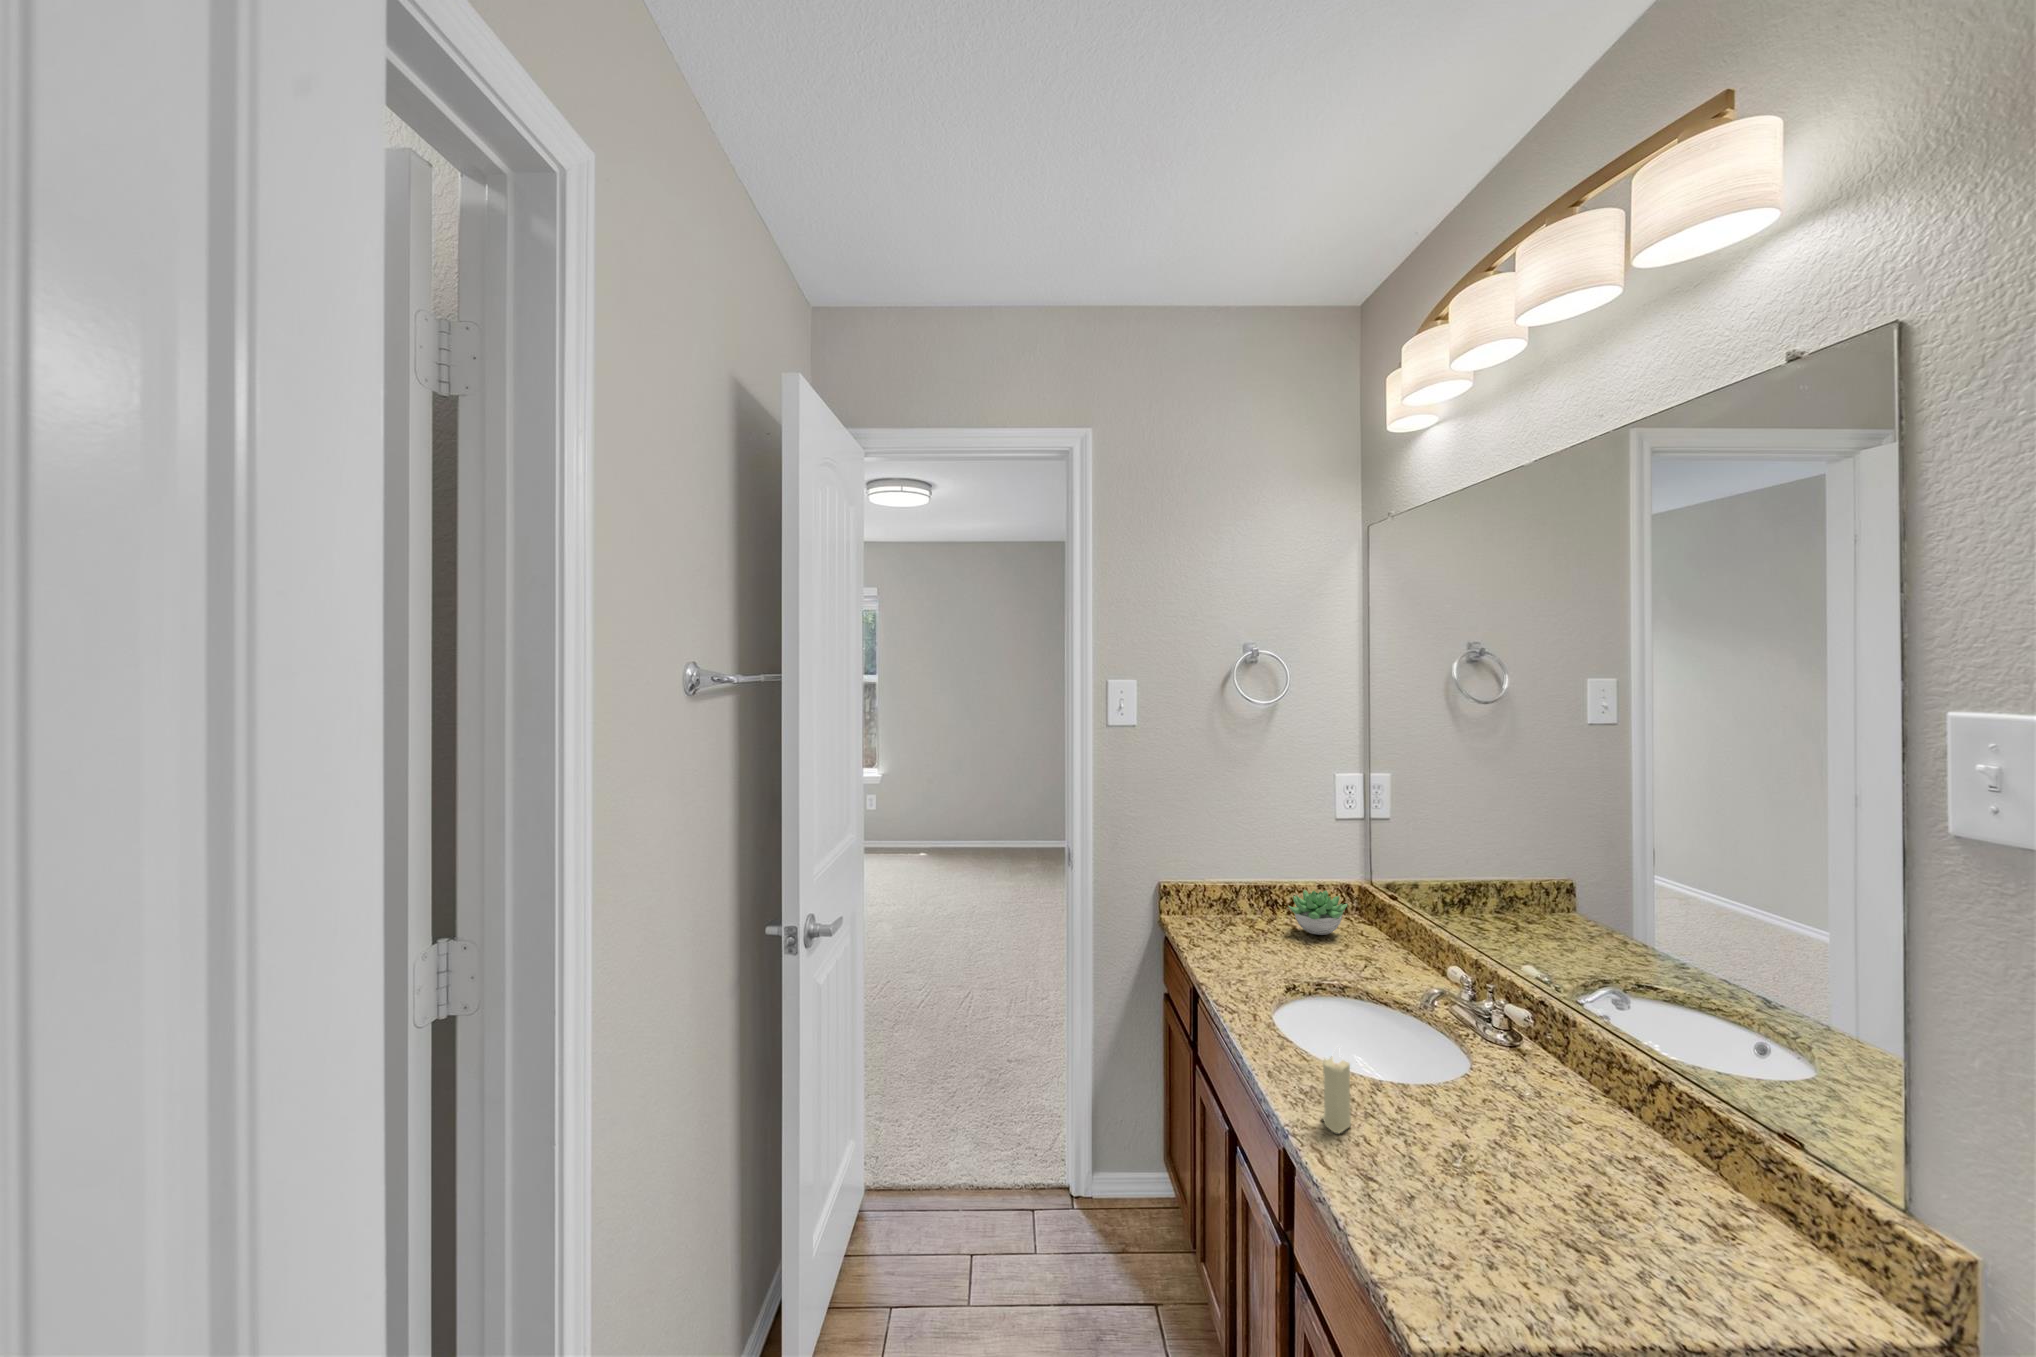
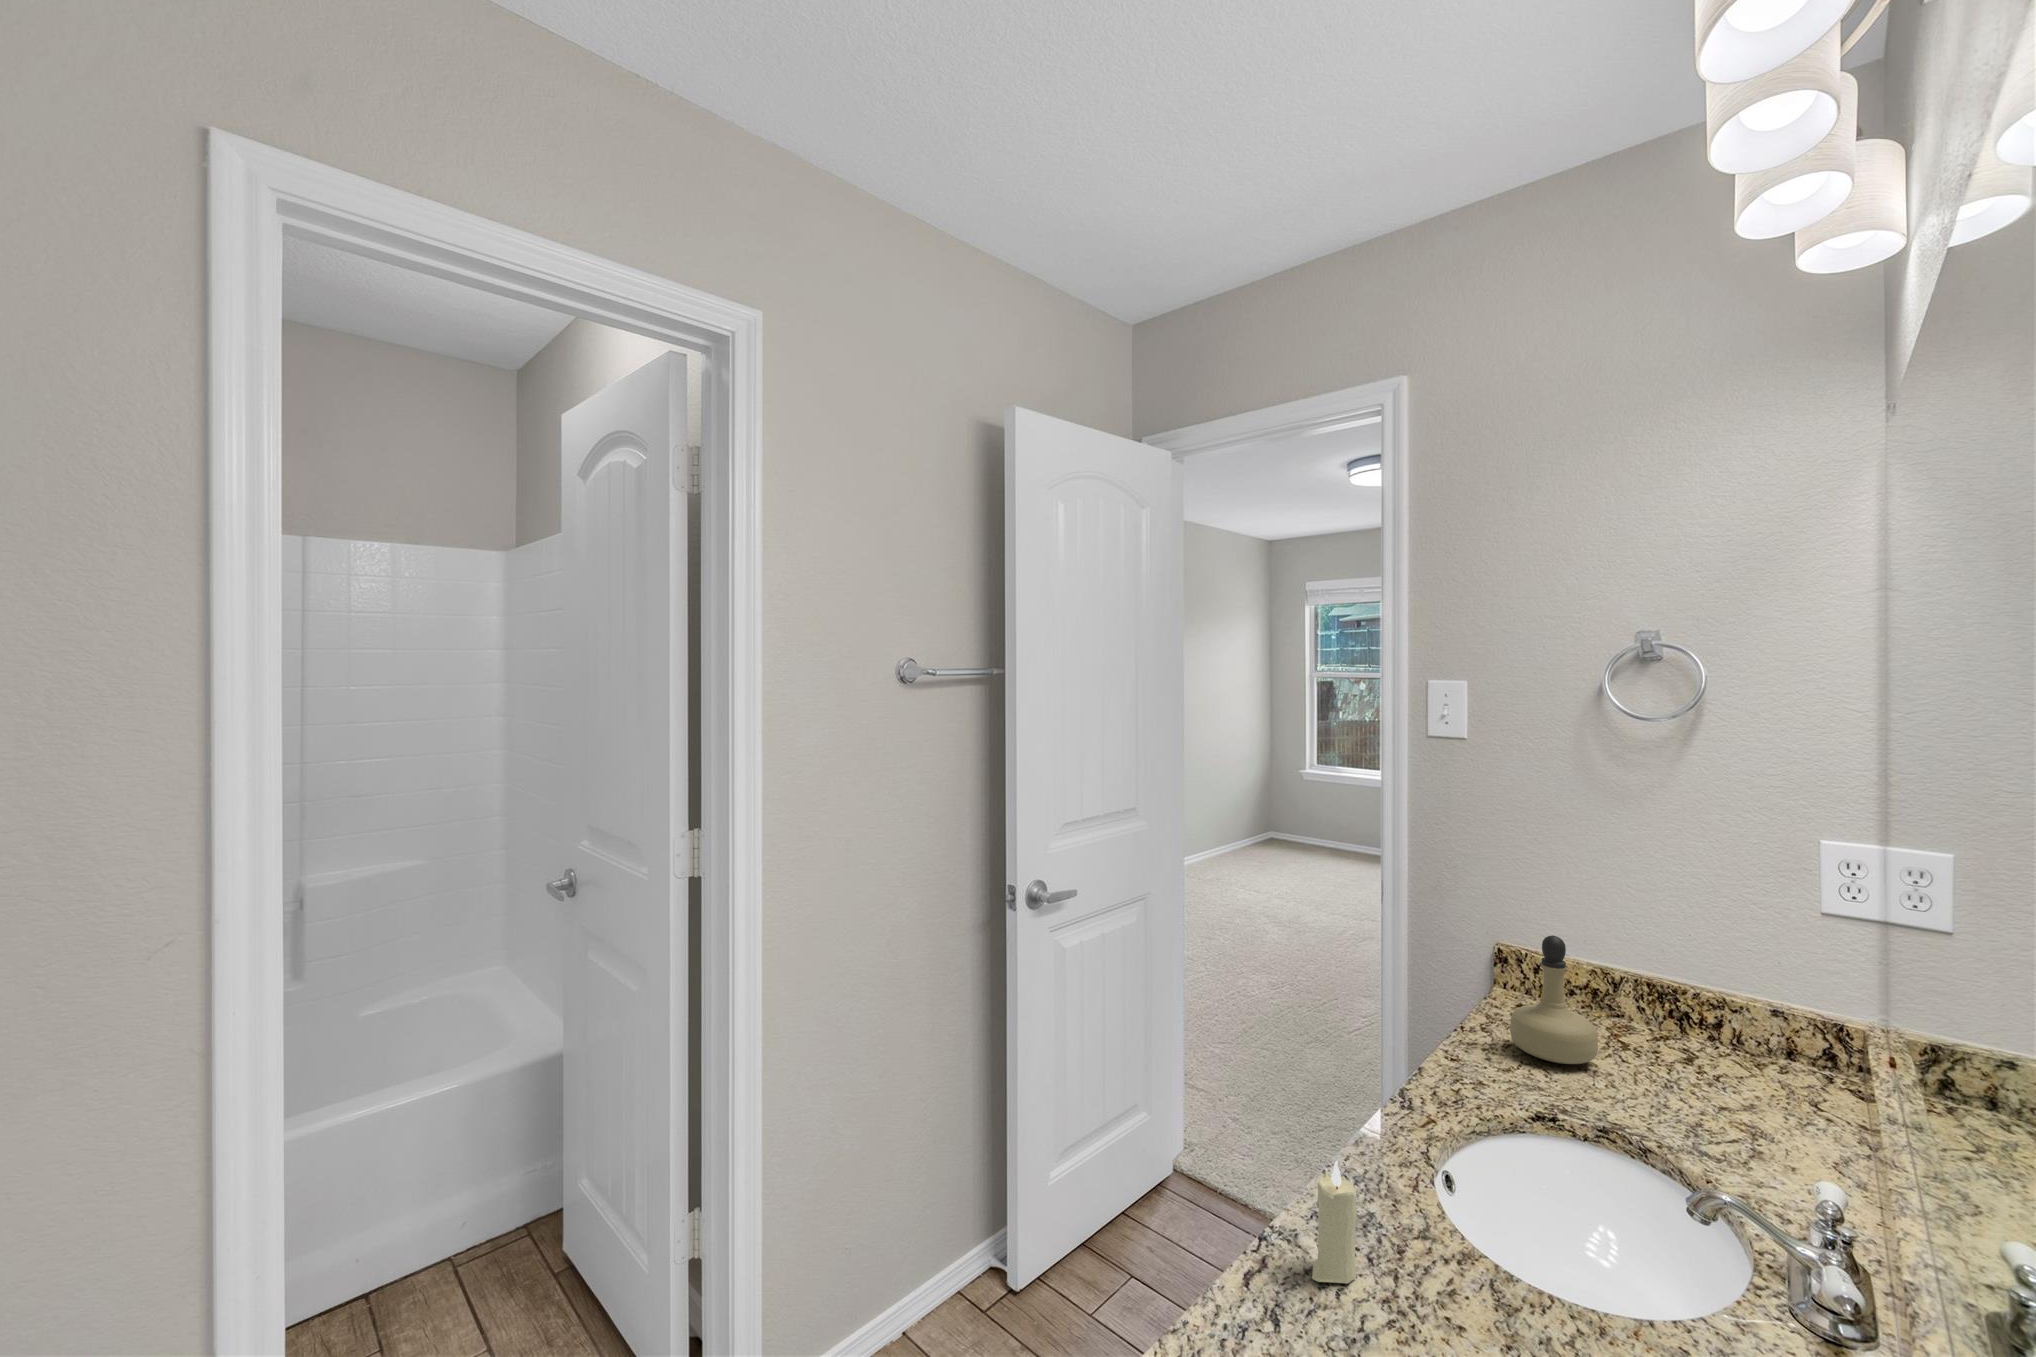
perfume bottle: none [1218,866,1272,953] -> present [1510,935,1598,1064]
succulent plant: present [1288,890,1348,935] -> none [1660,1003,1783,1079]

